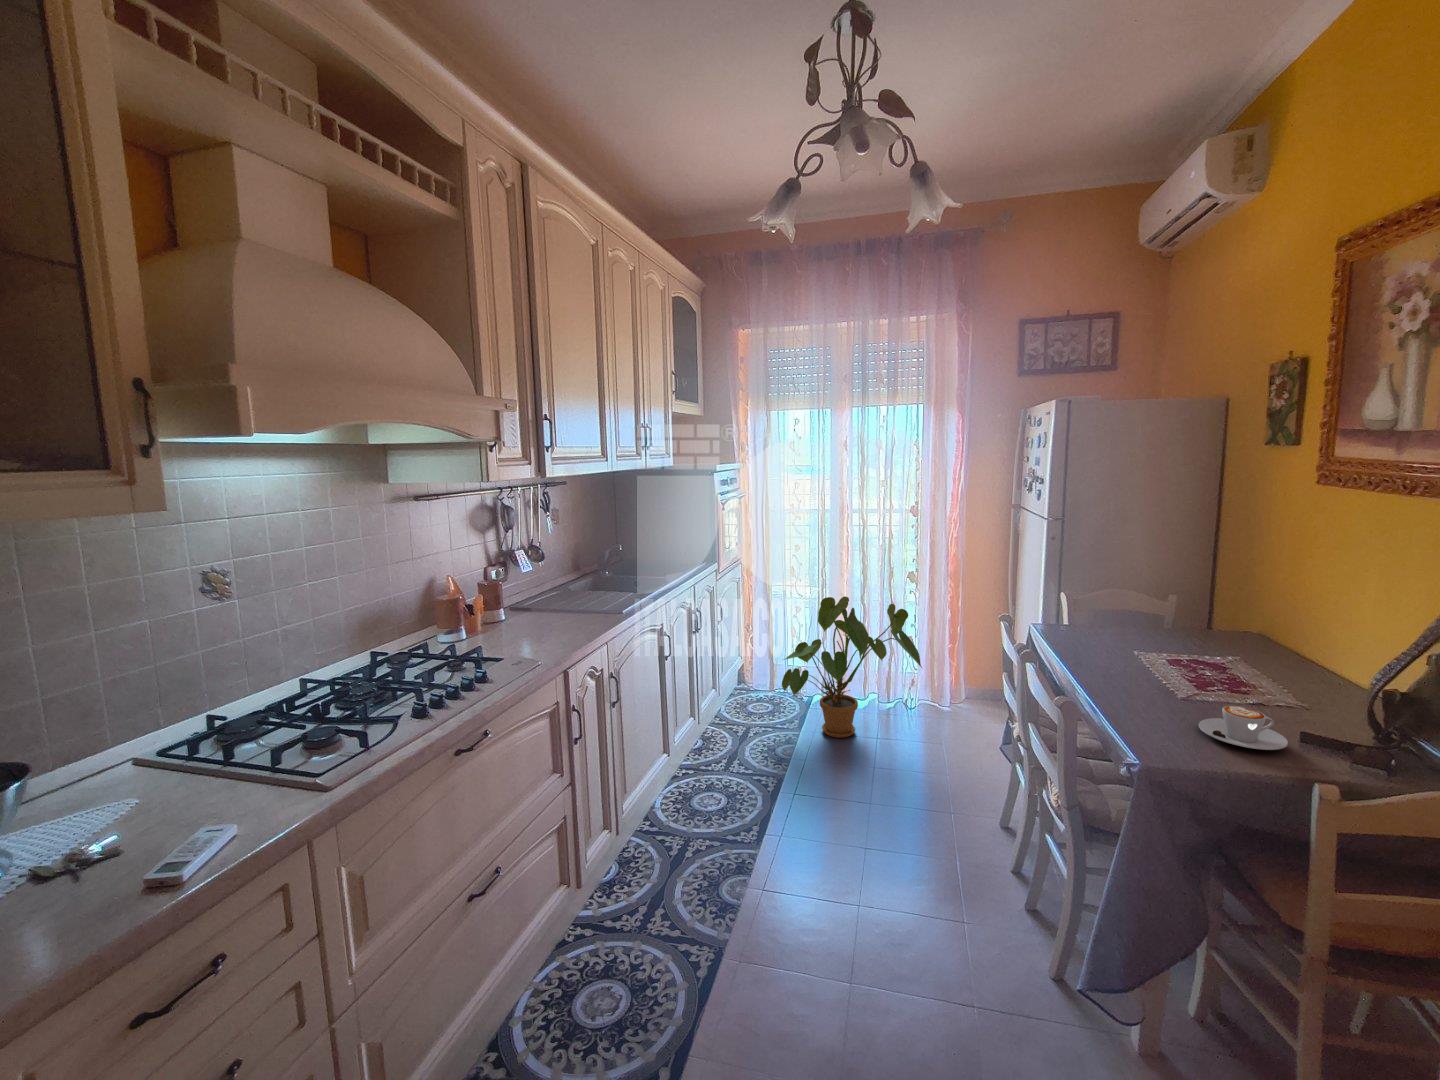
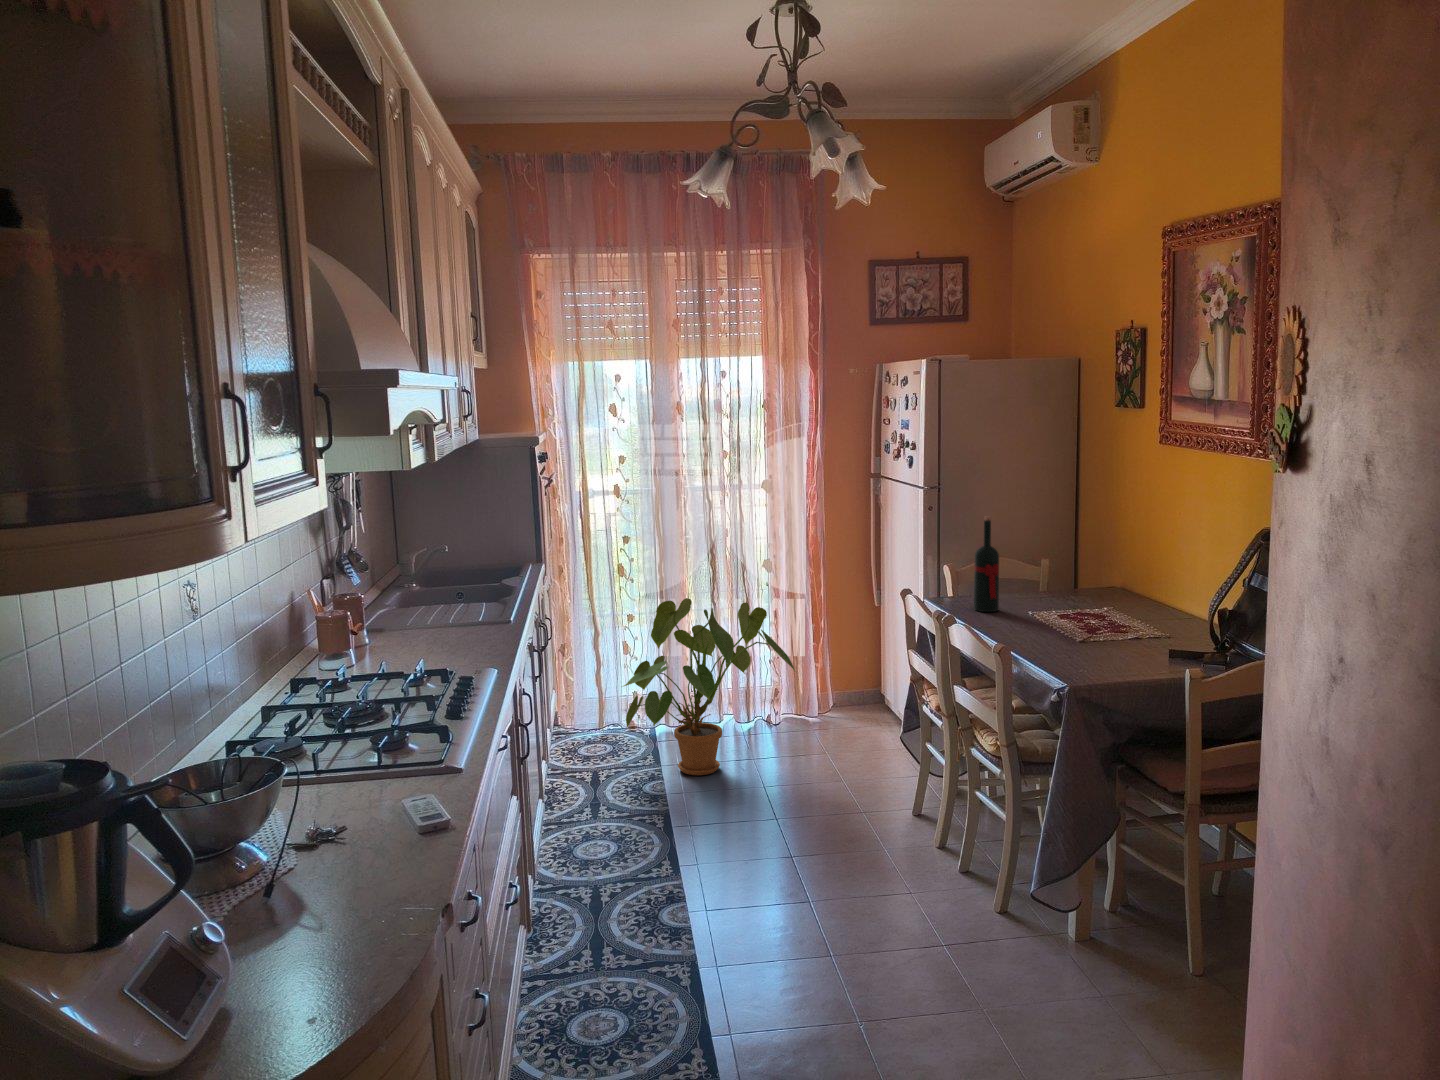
wine bottle: none [1063,552,1094,648] -> present [974,516,999,612]
coffee cup: present [1199,706,1288,750] -> none [1109,632,1169,661]

